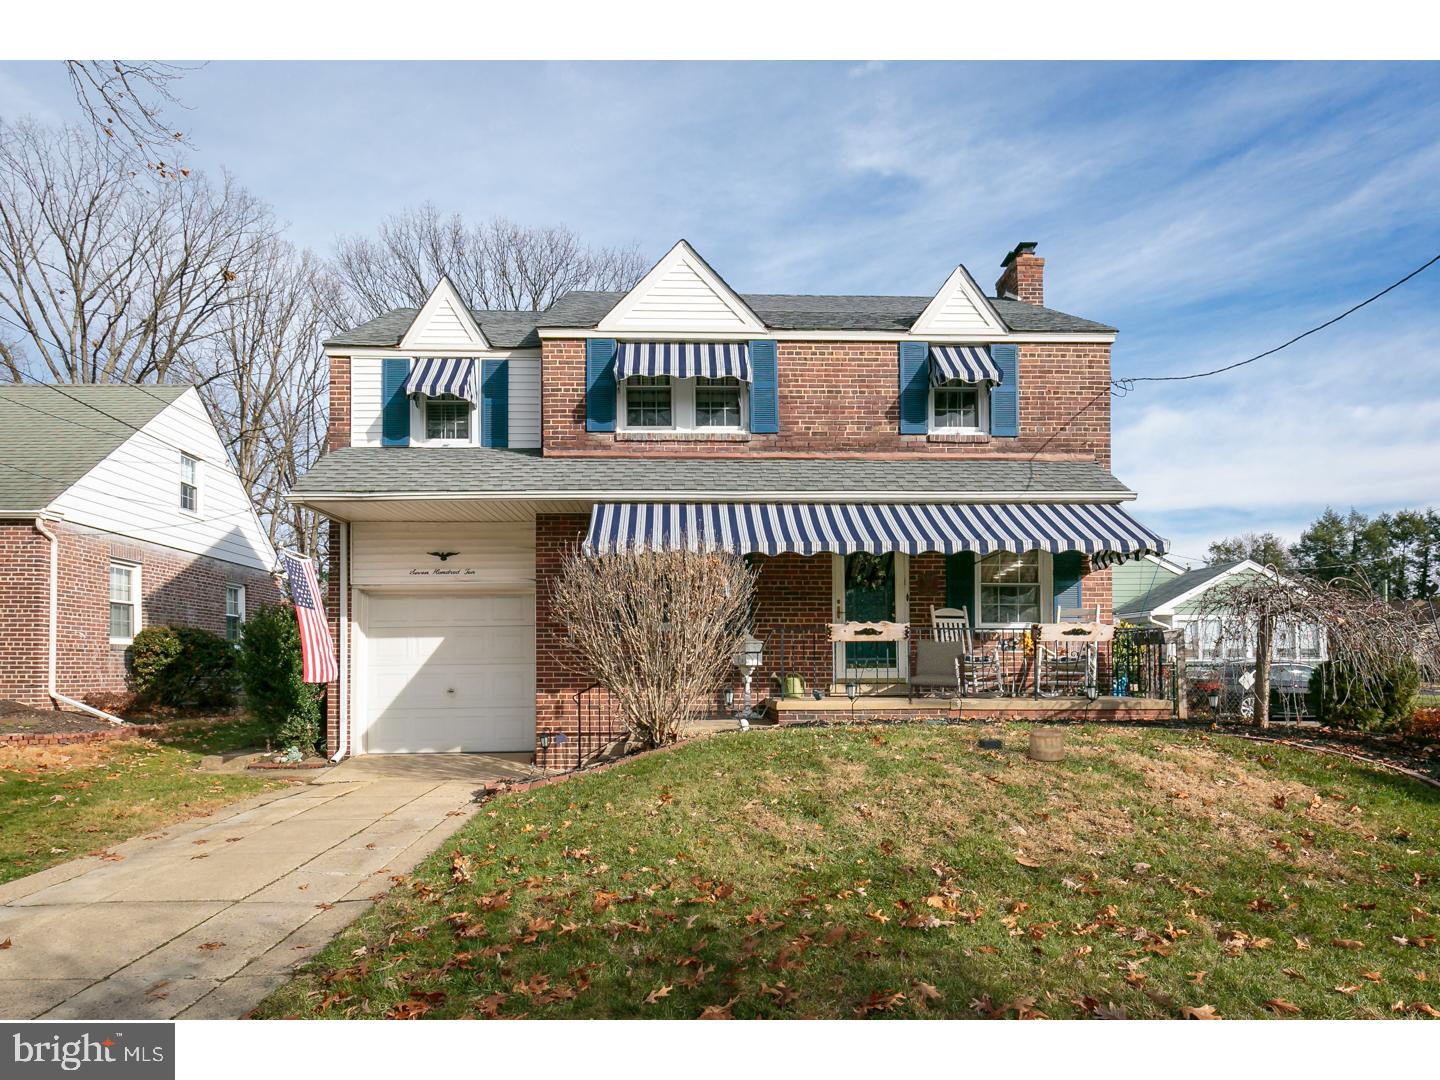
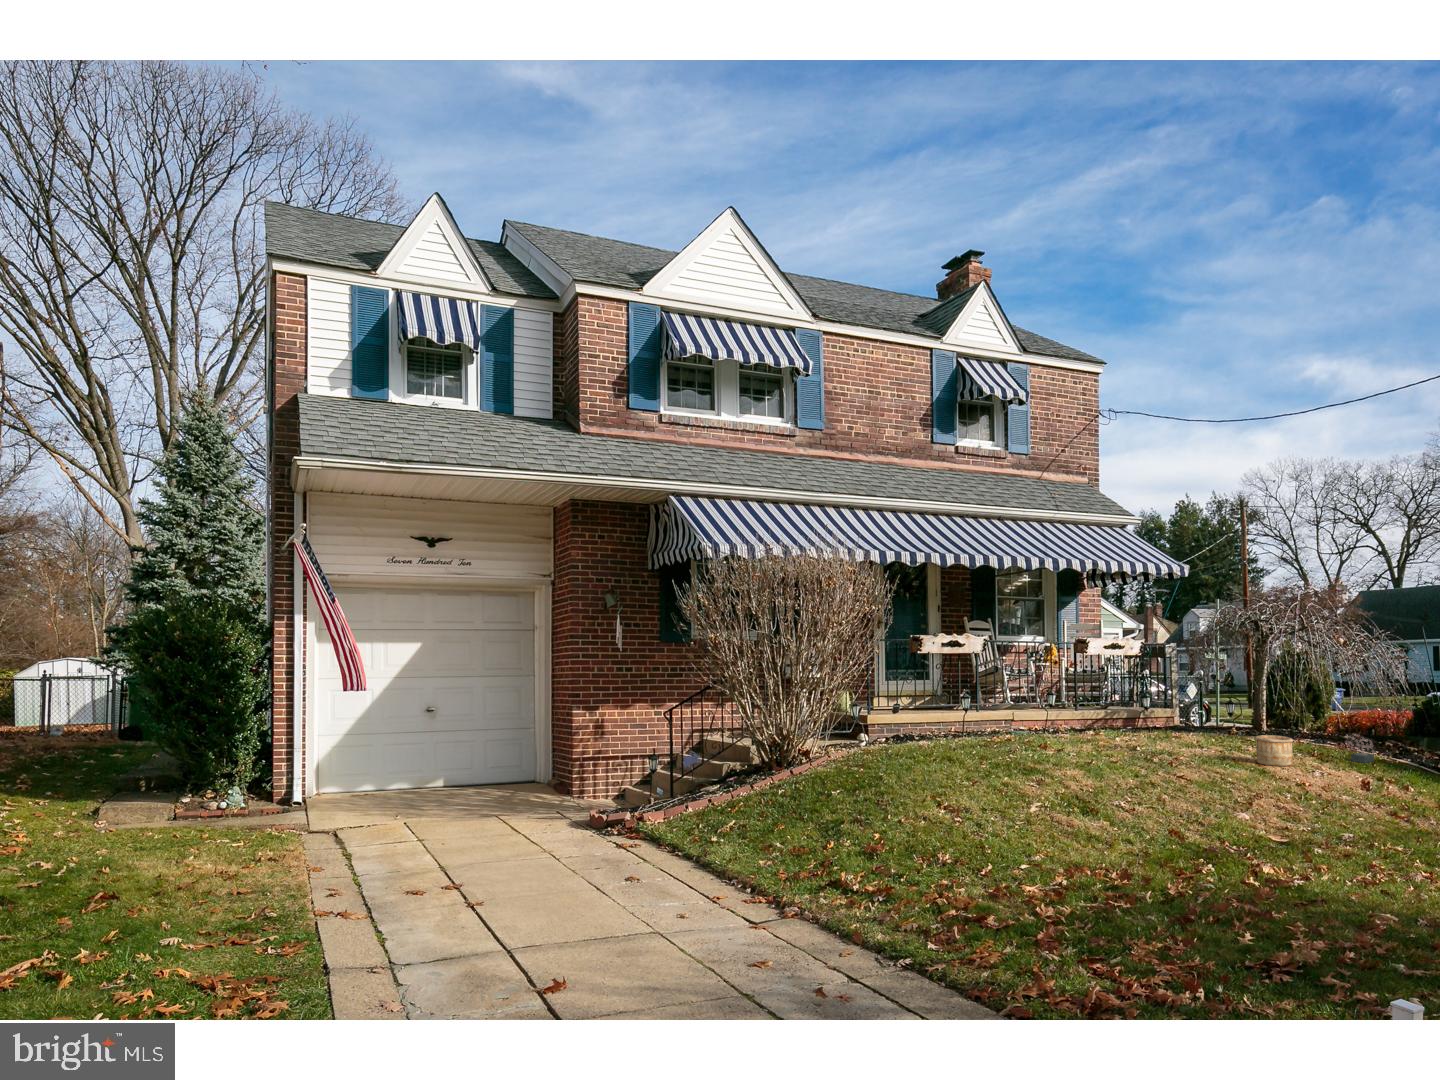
lounge chair: present [908,640,967,704] -> none [973,658,1041,724]
decorative plant: present [972,723,1002,749] -> present [1347,735,1374,763]

